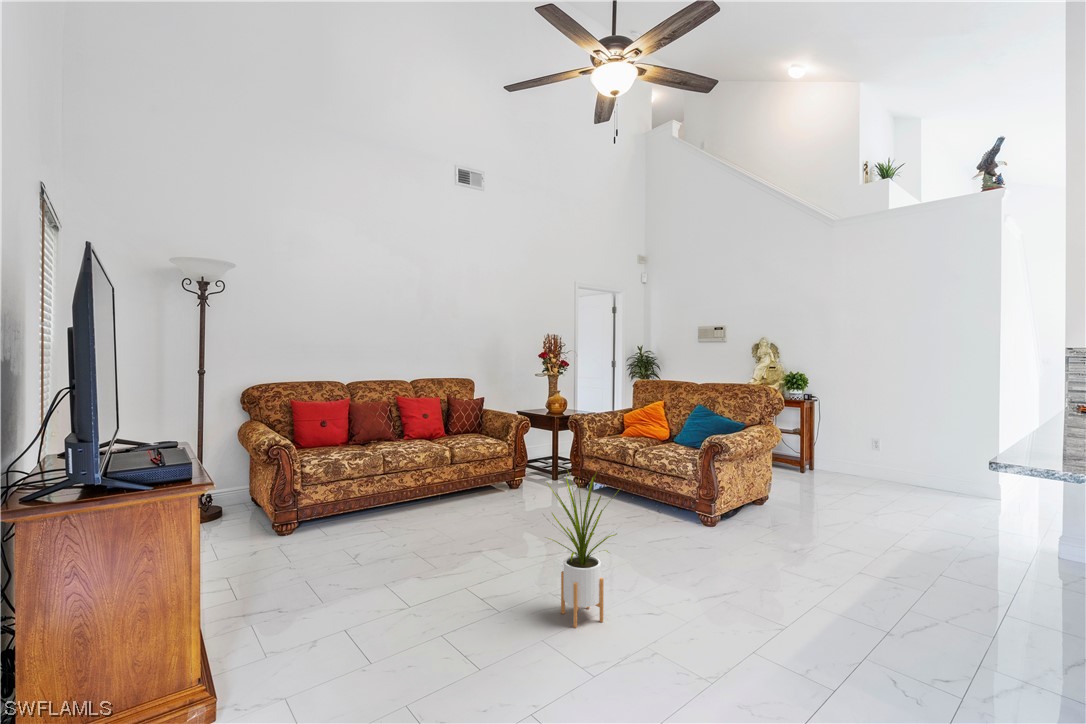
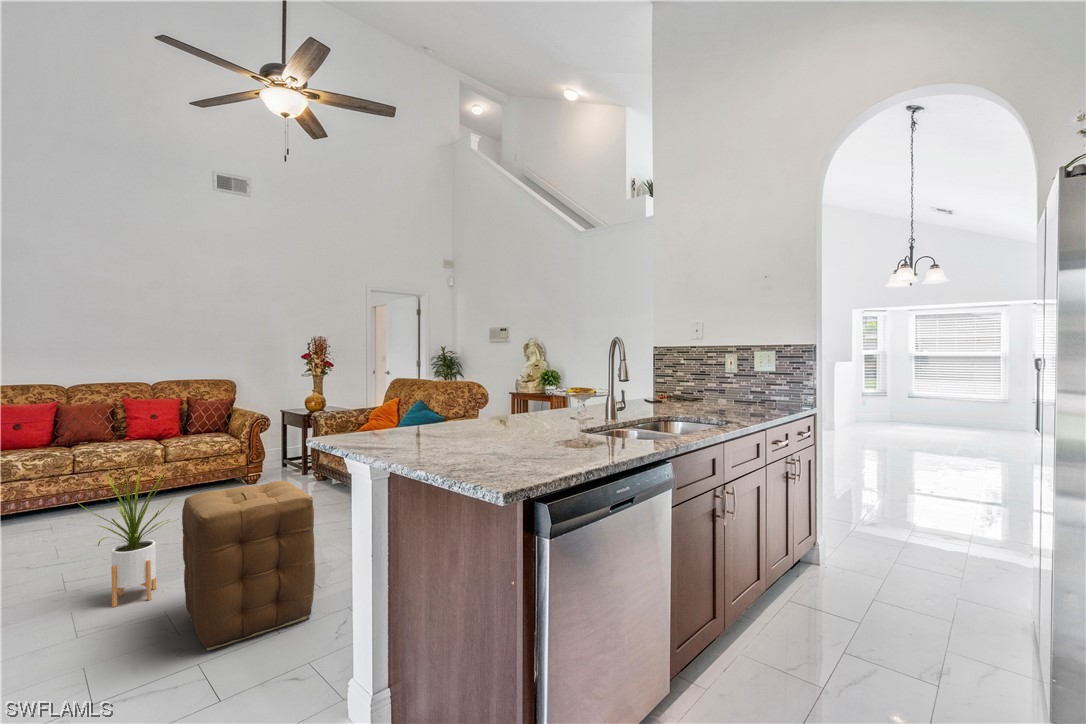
ottoman: none [671,496,831,694] -> present [182,481,315,651]

